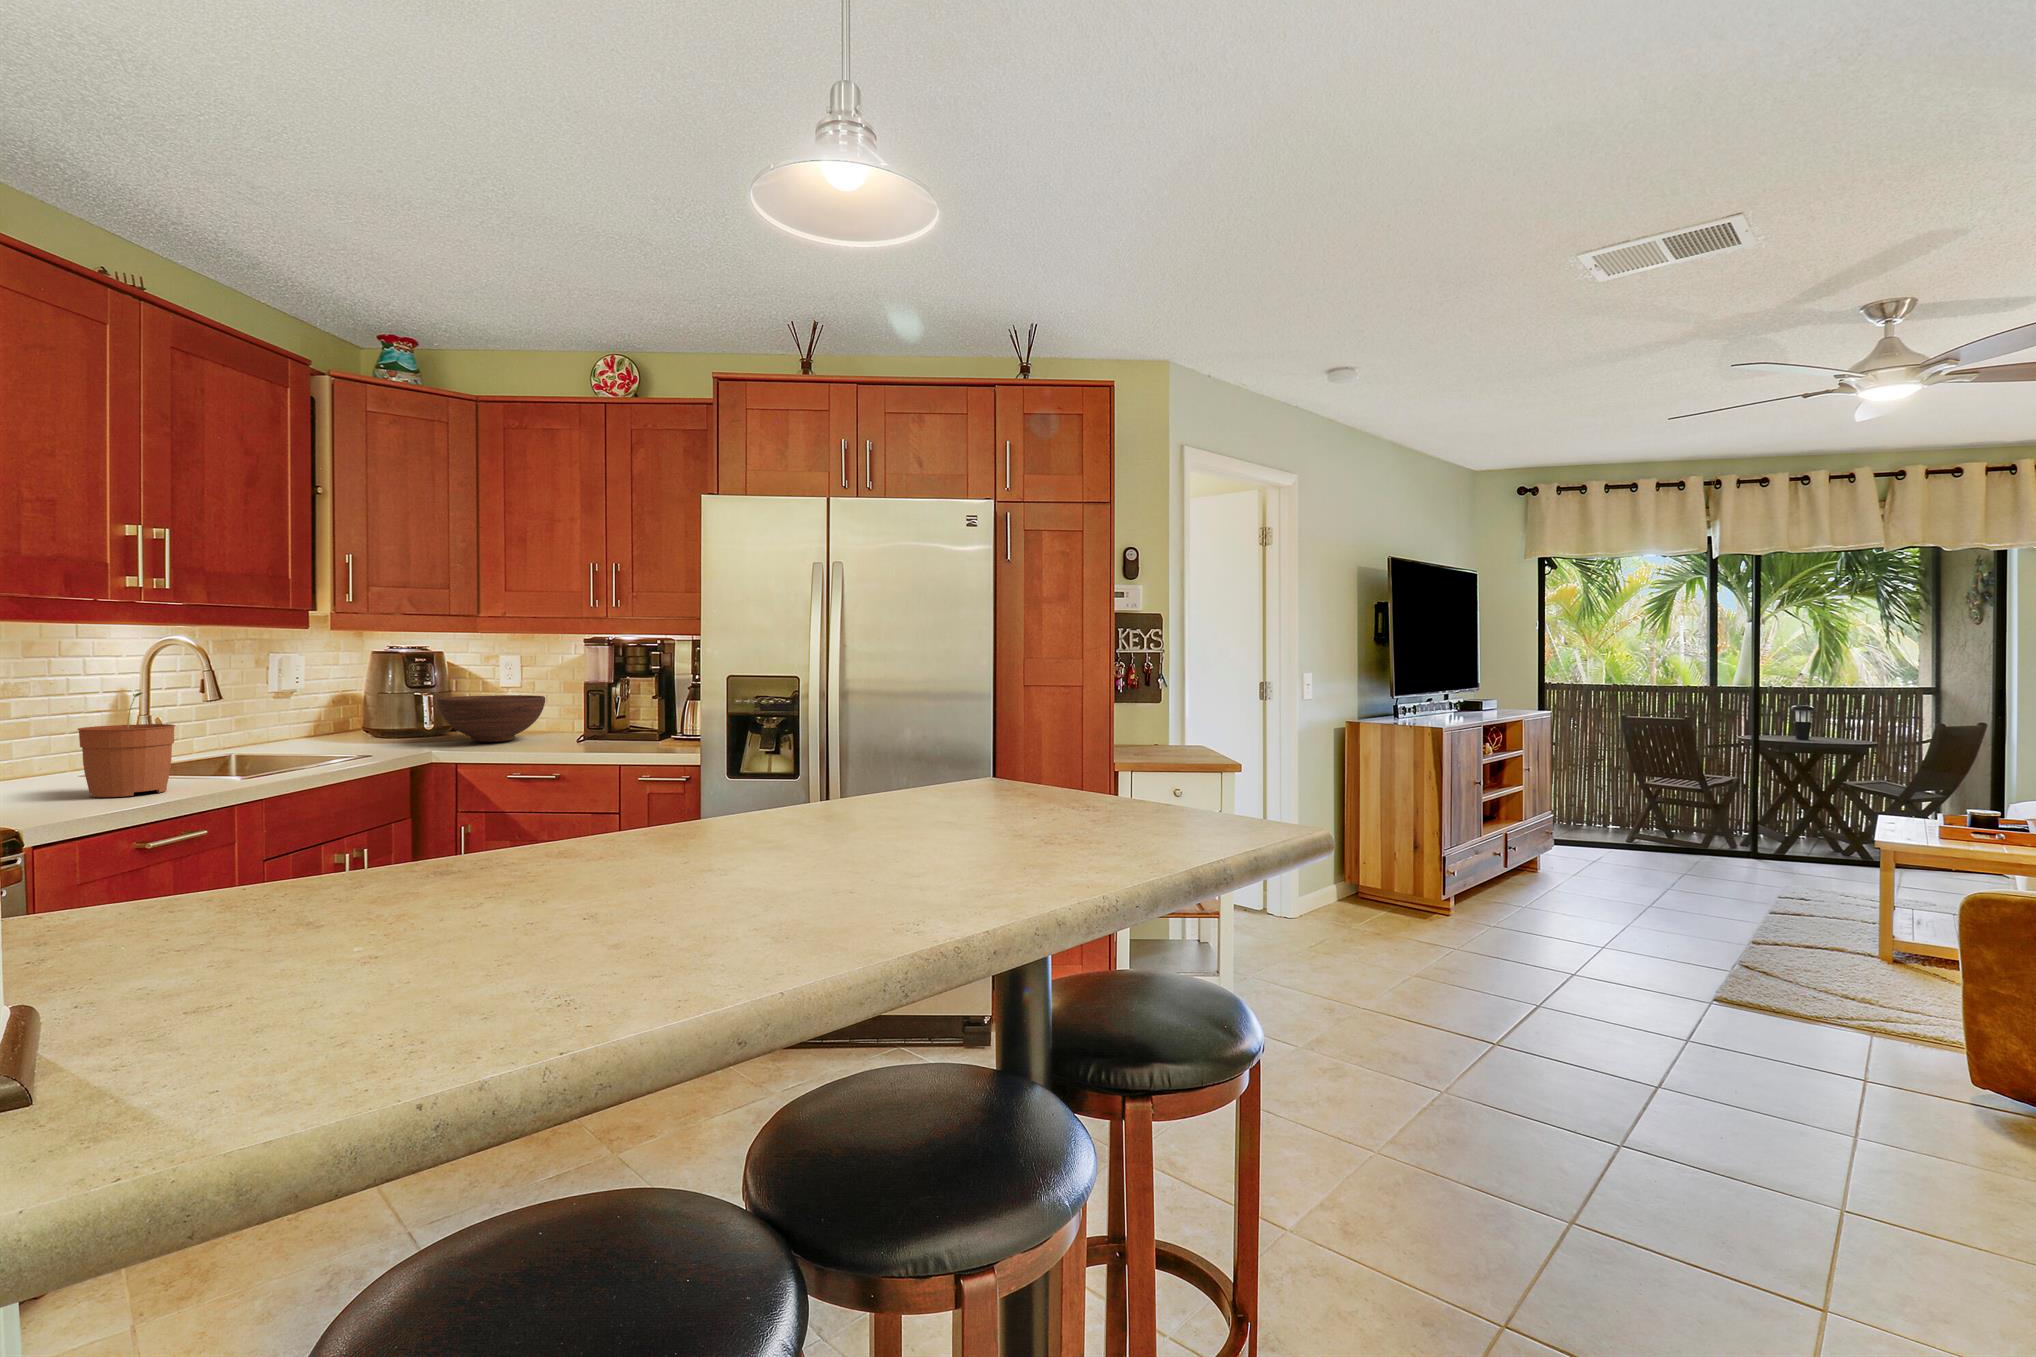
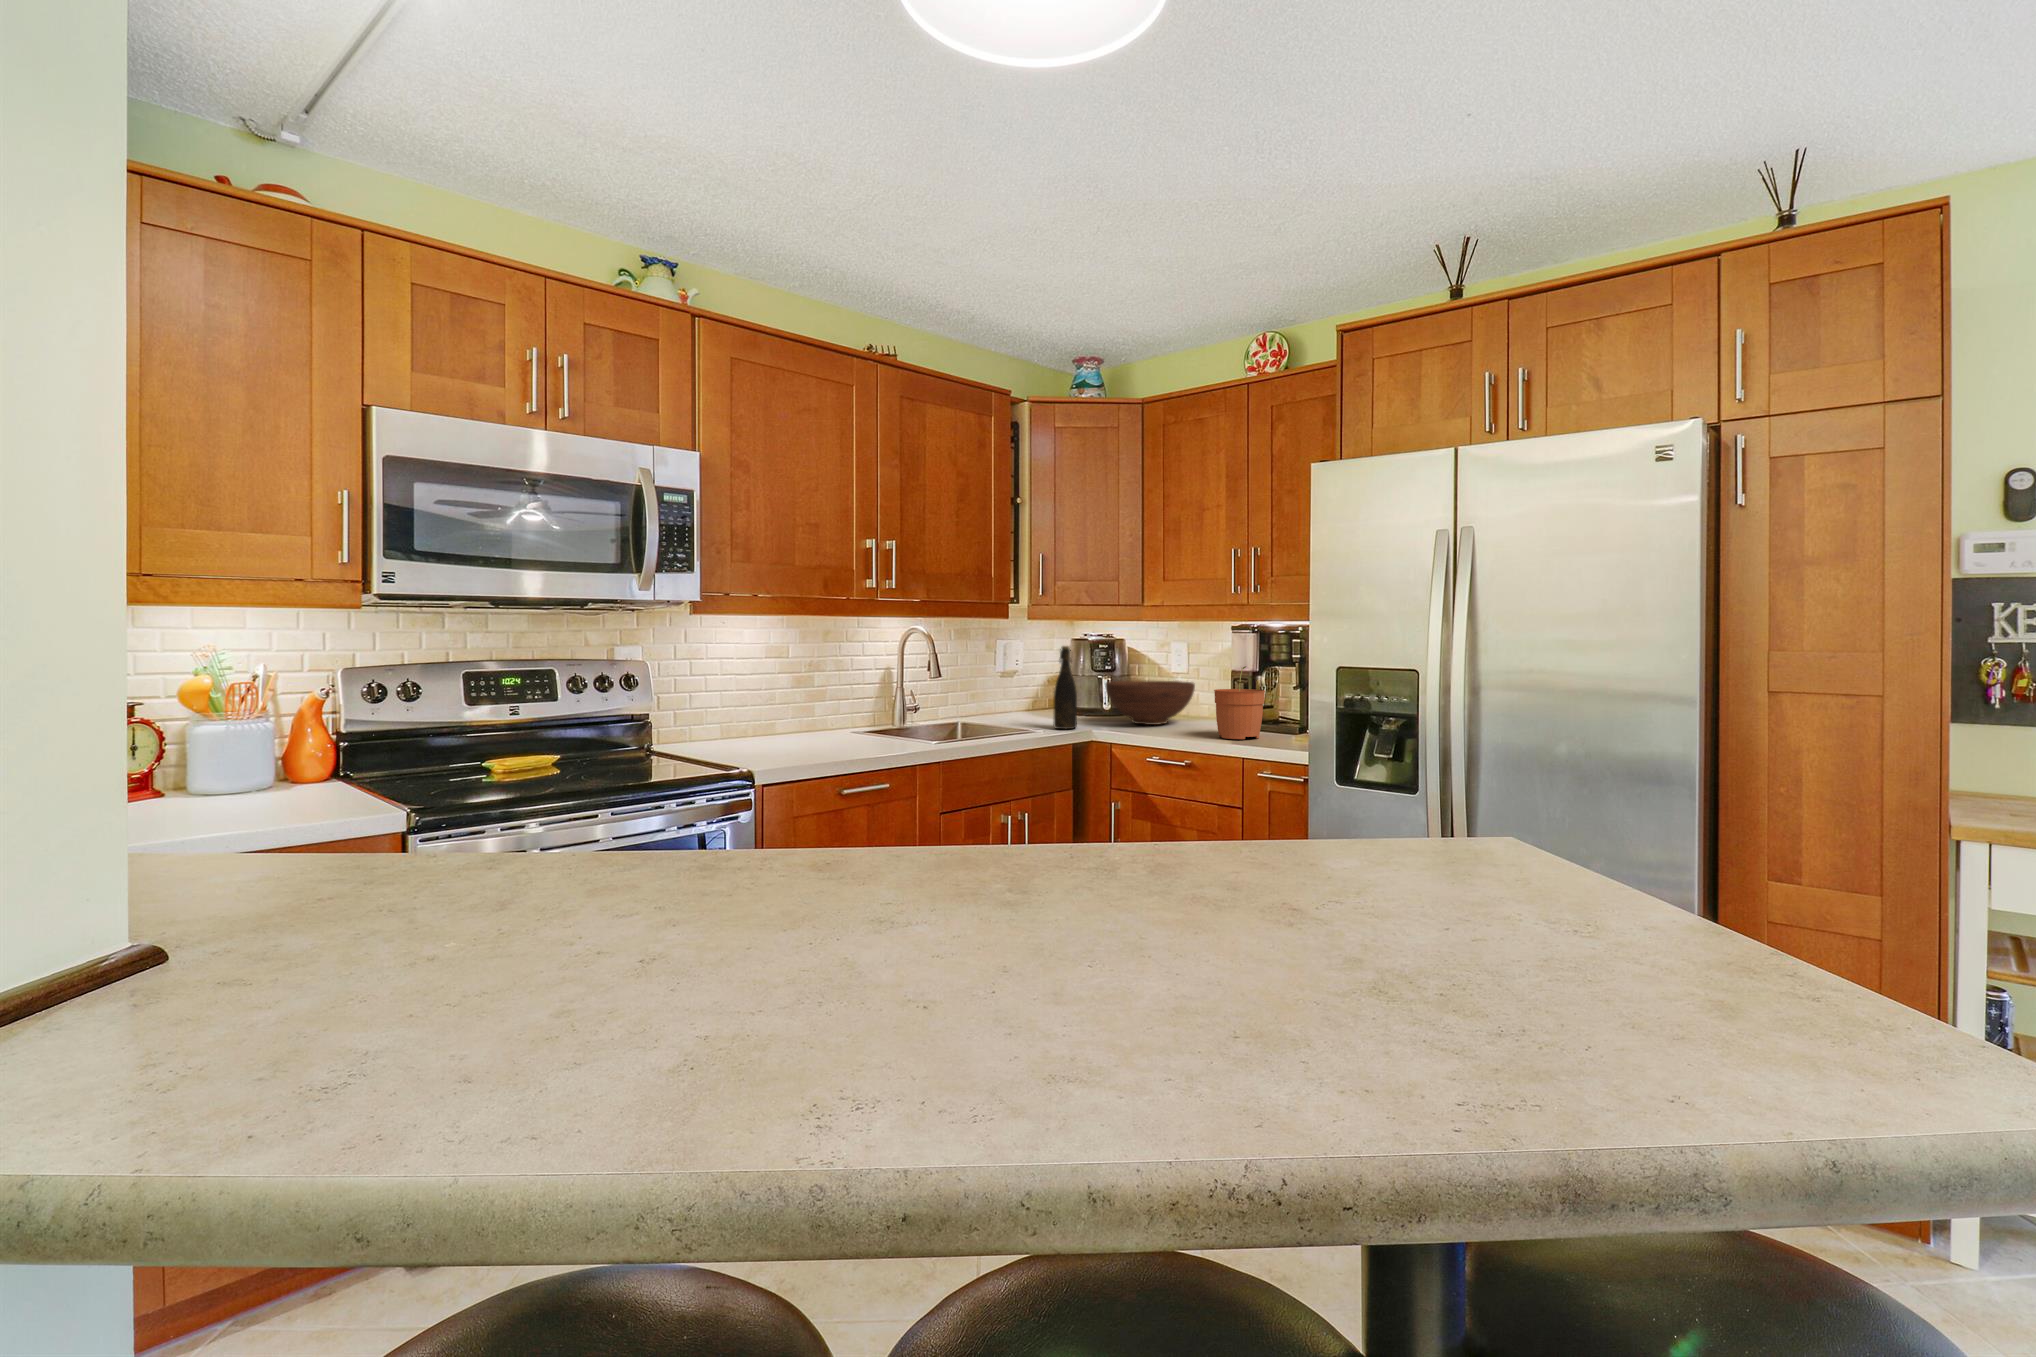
bottle: none [375,659,407,754] -> present [1053,646,1077,729]
plant pot: present [77,693,175,797] -> present [1214,666,1265,739]

